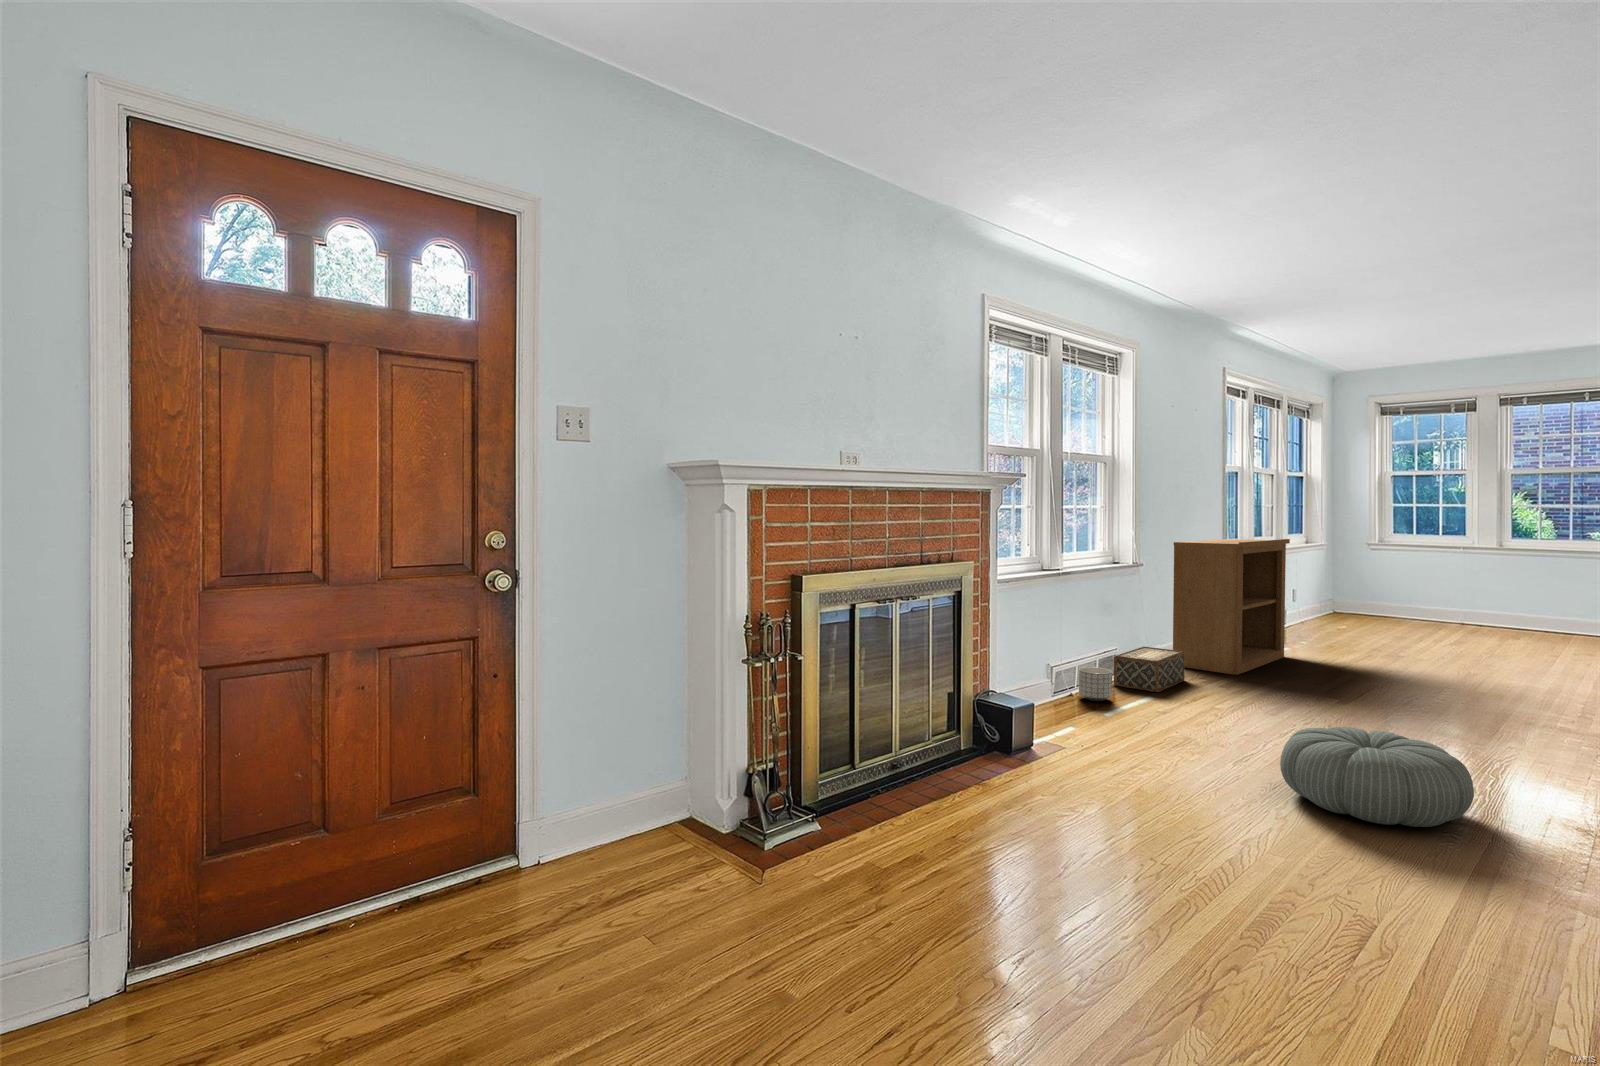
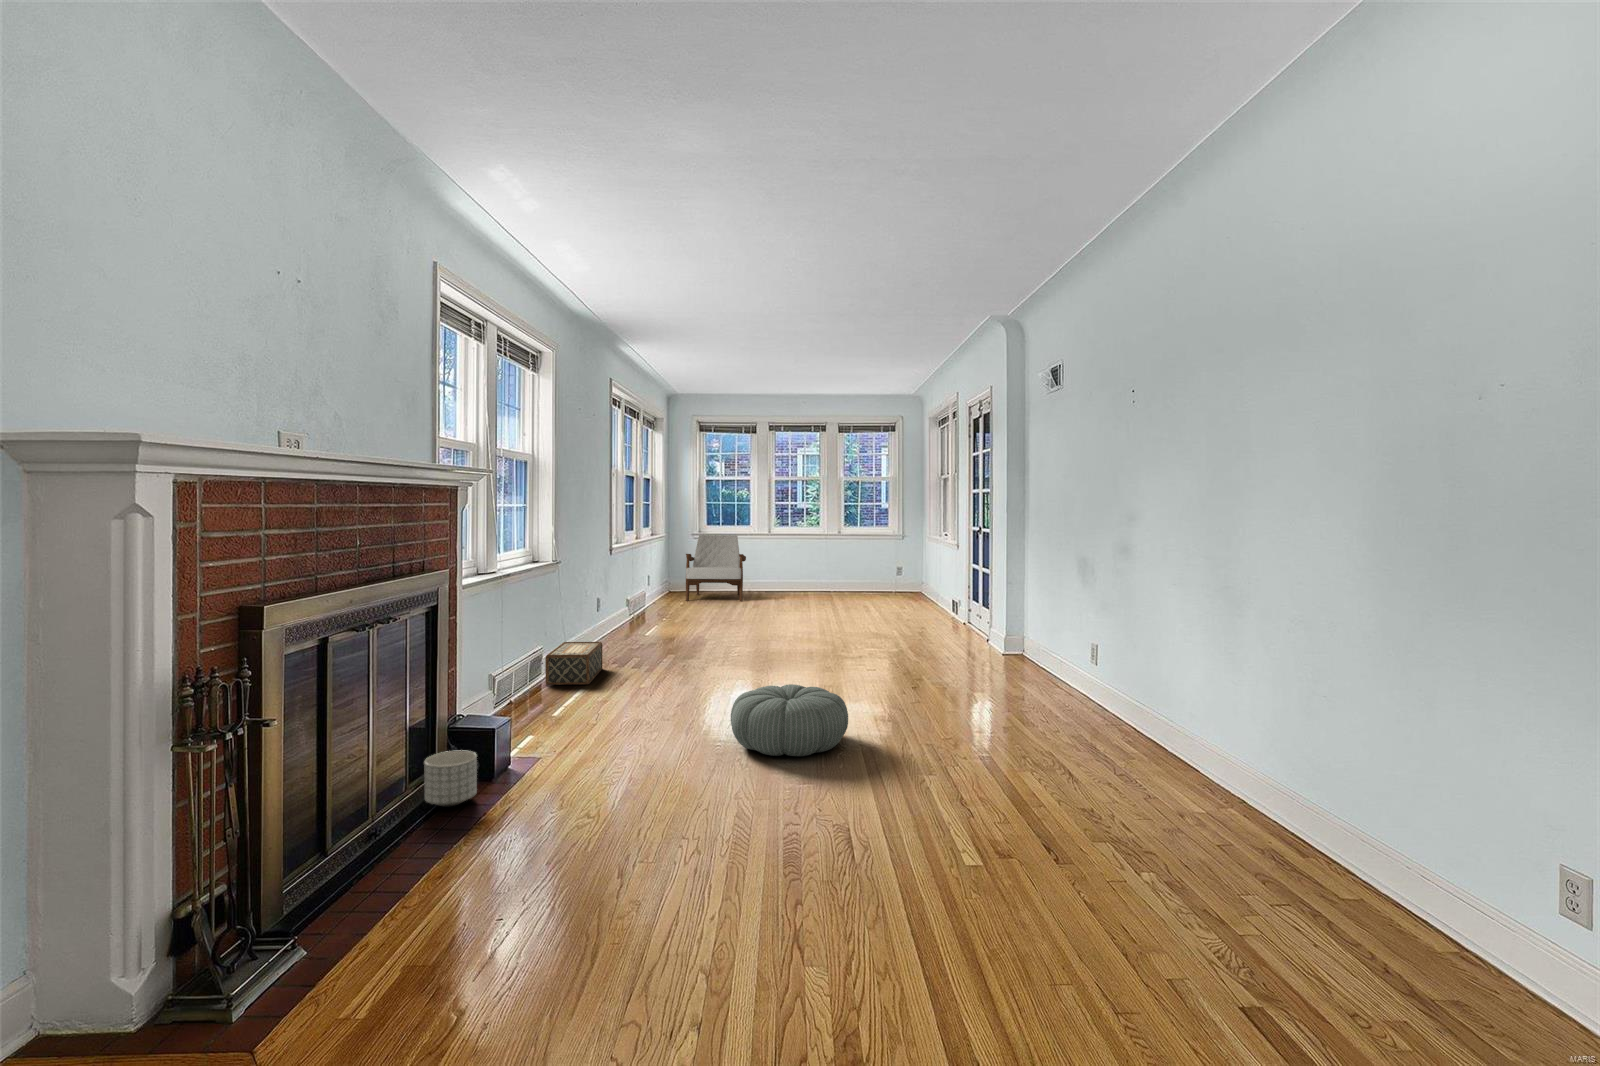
bookshelf: present [1173,539,1290,675] -> none [583,534,665,657]
armchair: none [1349,543,1450,631] -> present [686,535,746,601]
planter: present [1079,667,1112,701] -> present [424,751,477,806]

